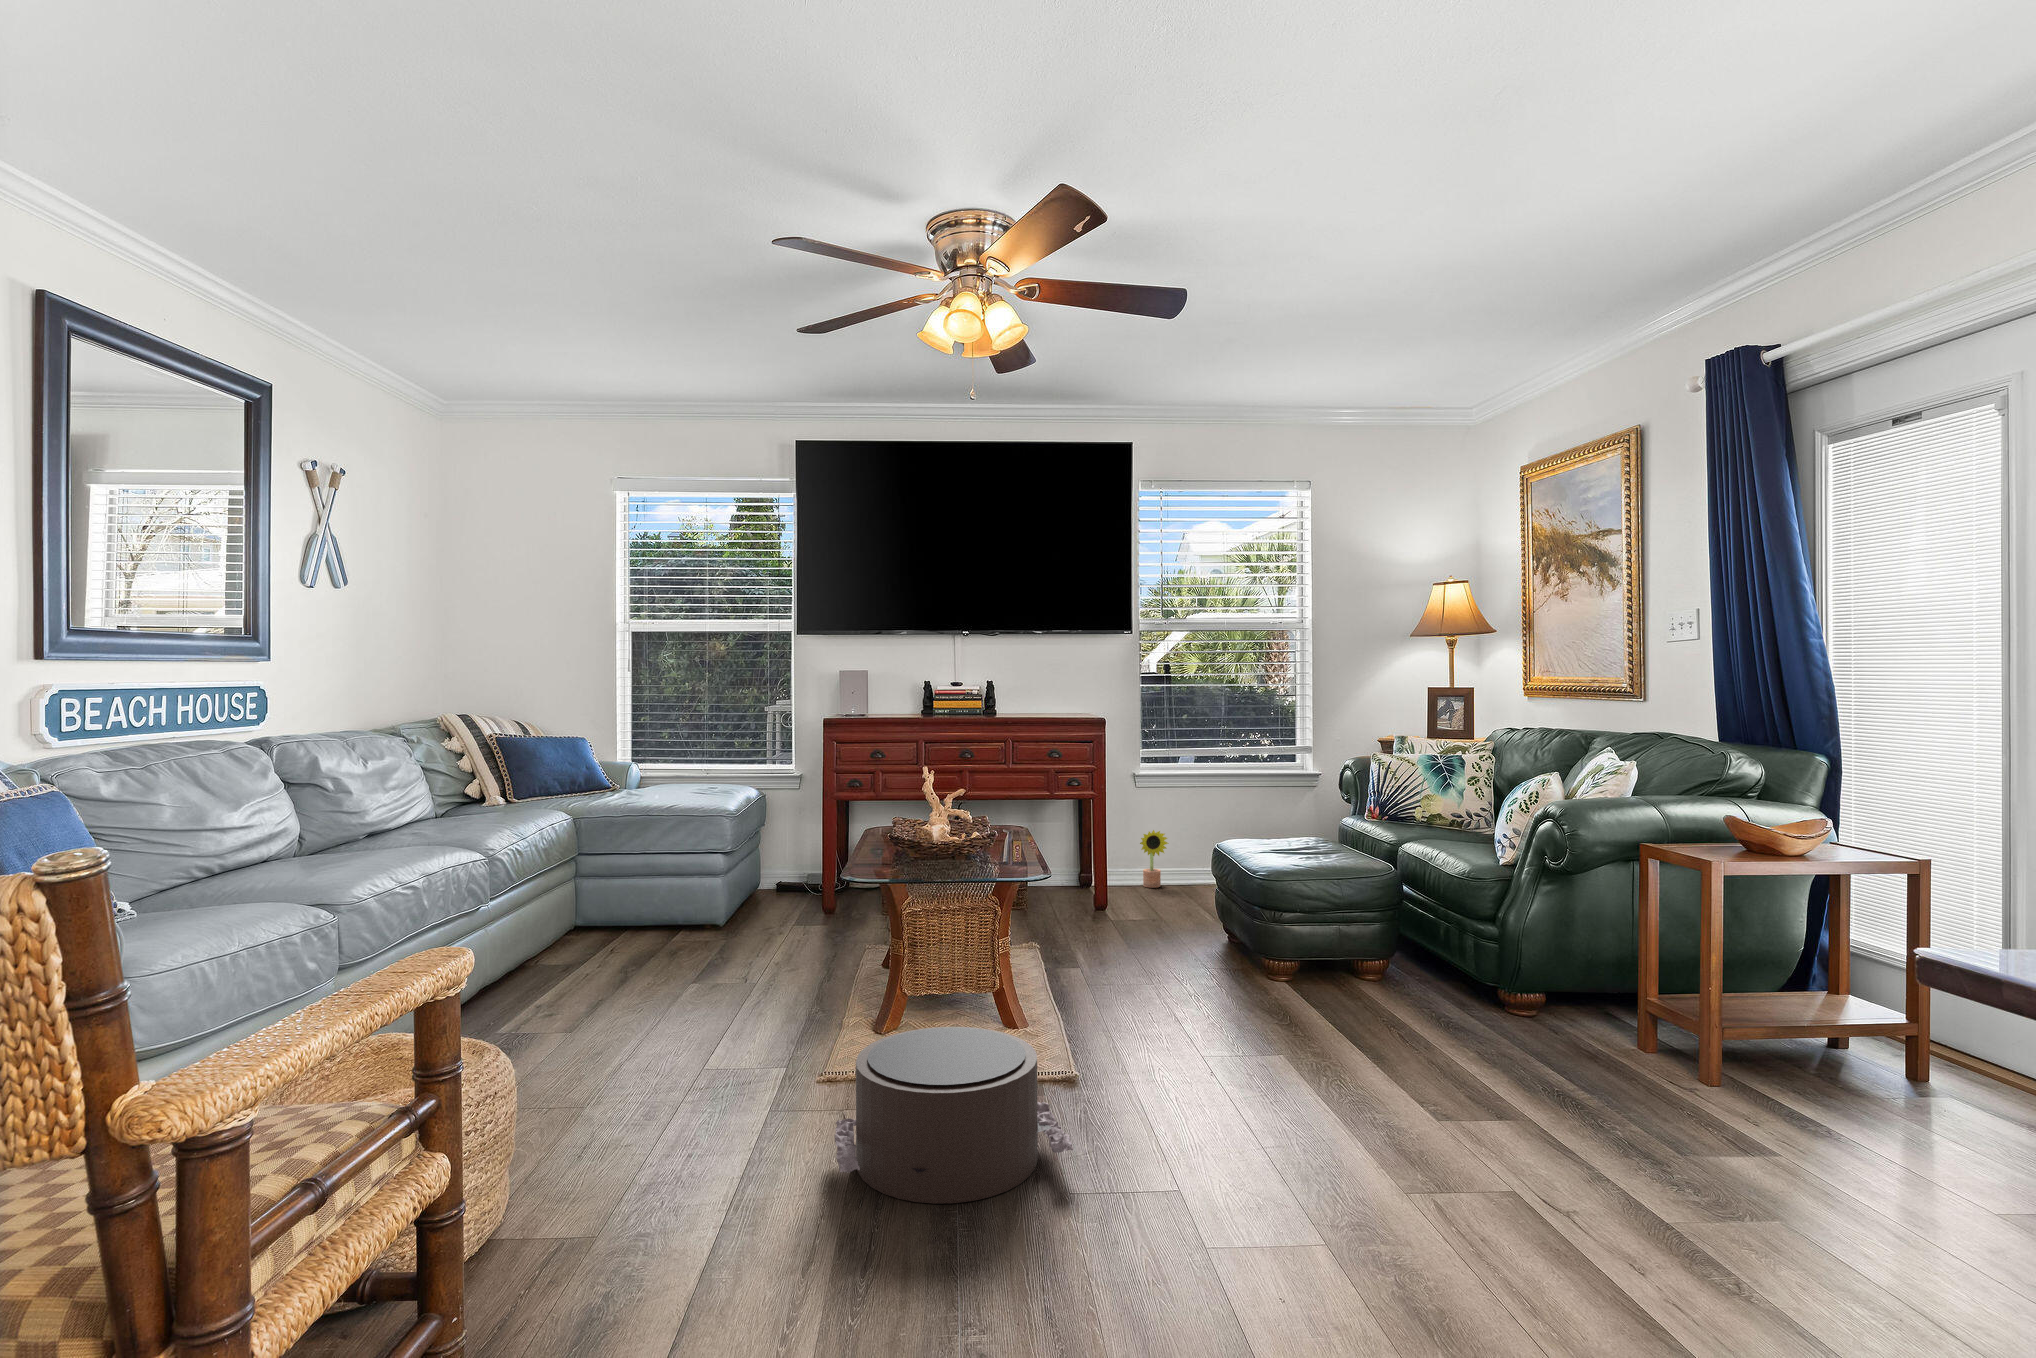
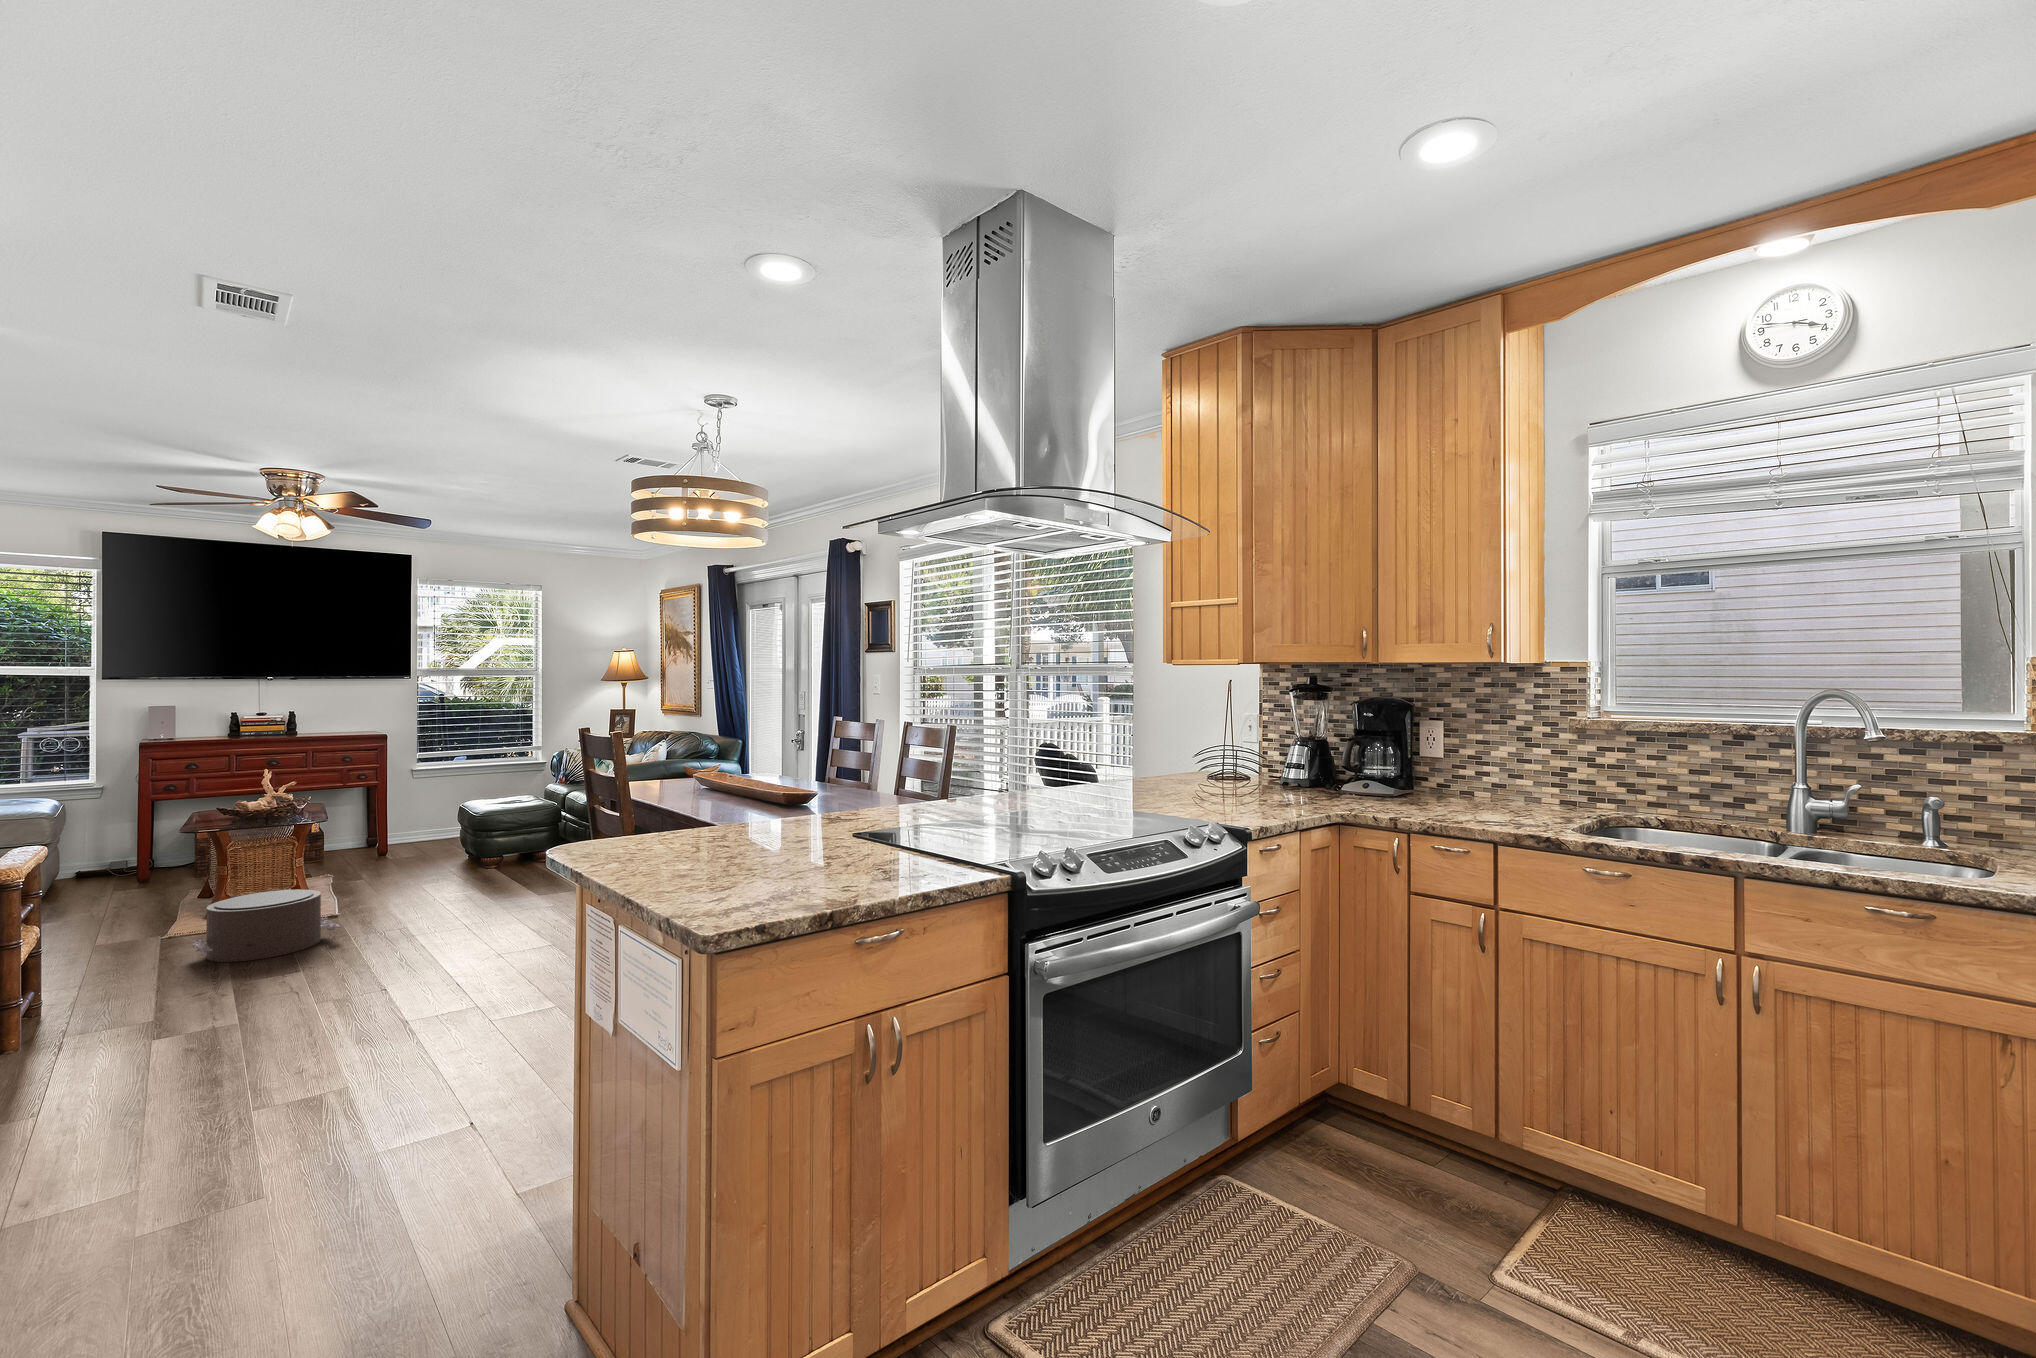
decorative plant: present [1140,830,1168,888] -> none [415,803,438,840]

